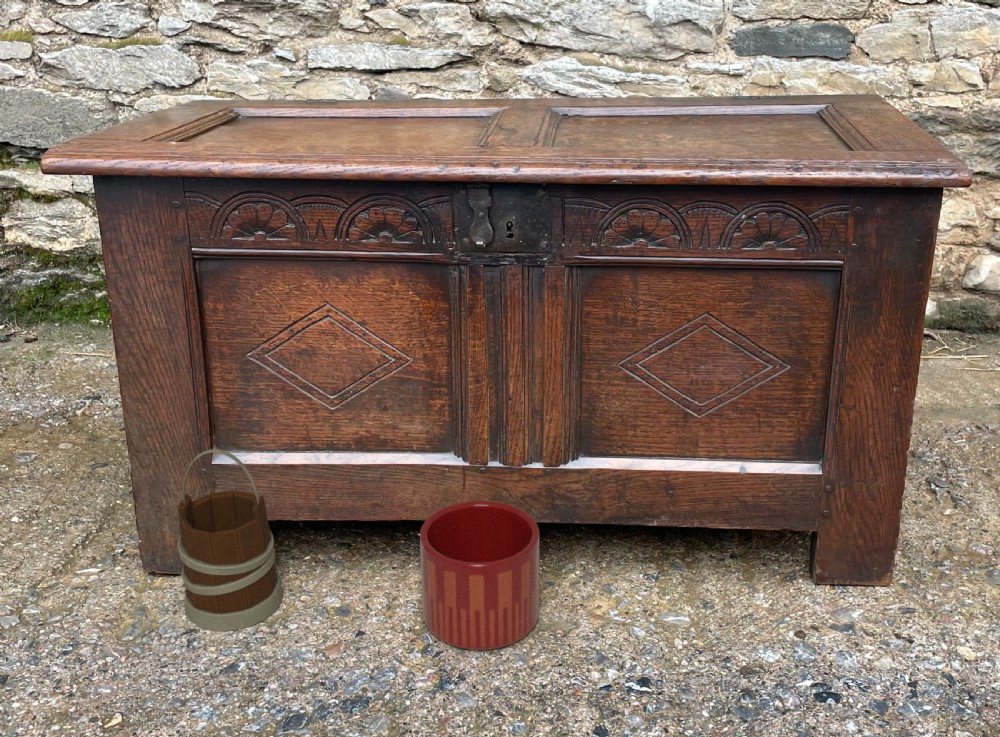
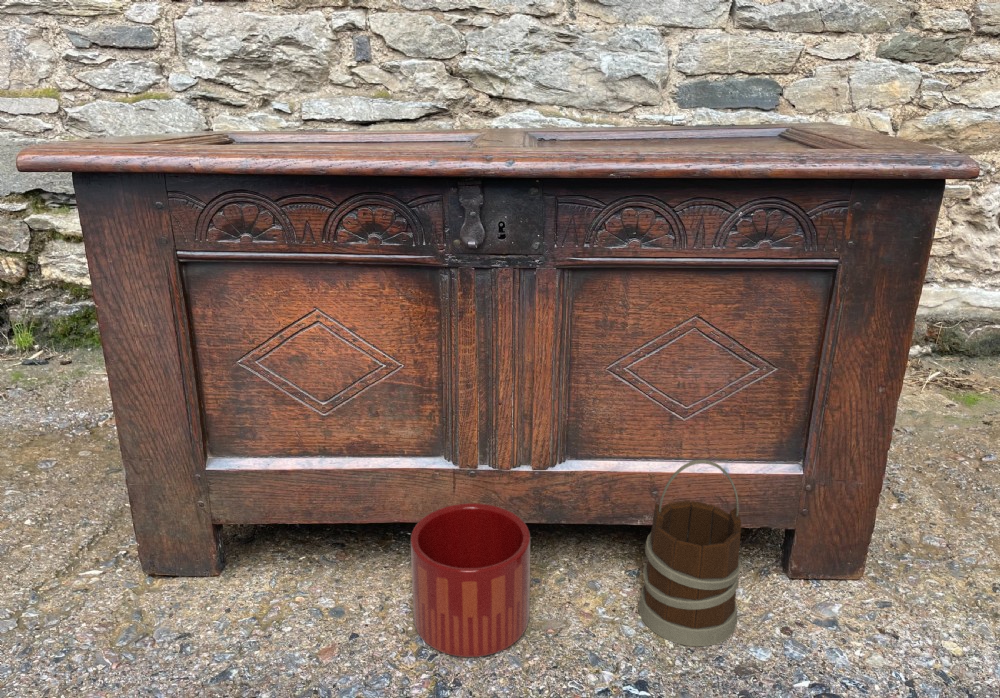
wooden bucket: present [177,449,283,631] -> present [638,460,741,646]

